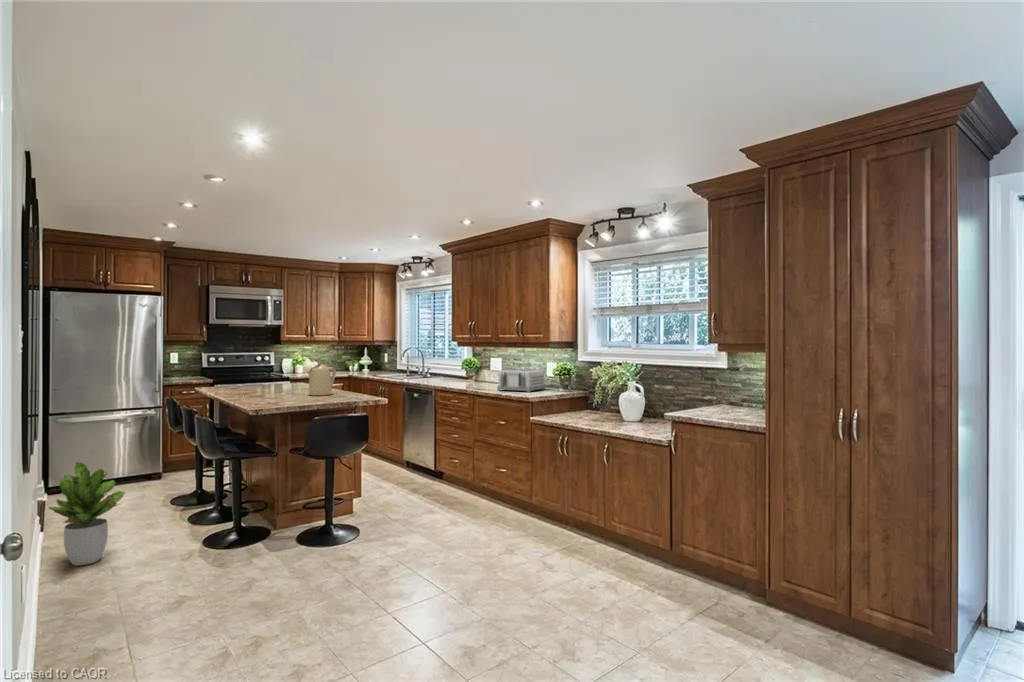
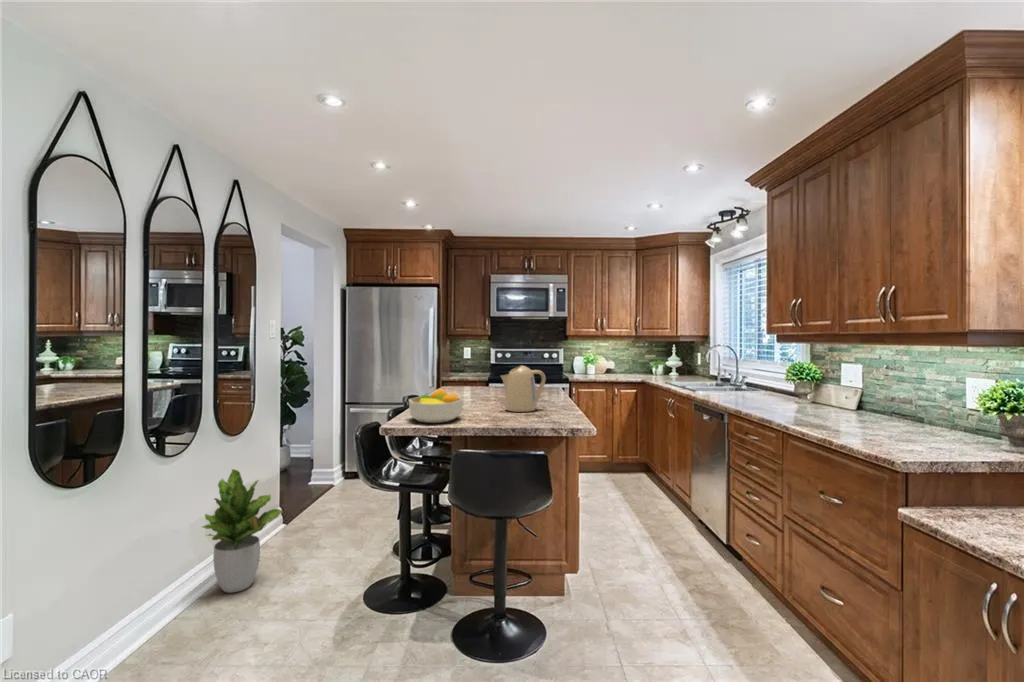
toaster: present [497,369,545,392] -> none [830,388,961,445]
fruit bowl: none [260,381,299,404] -> present [409,389,463,423]

